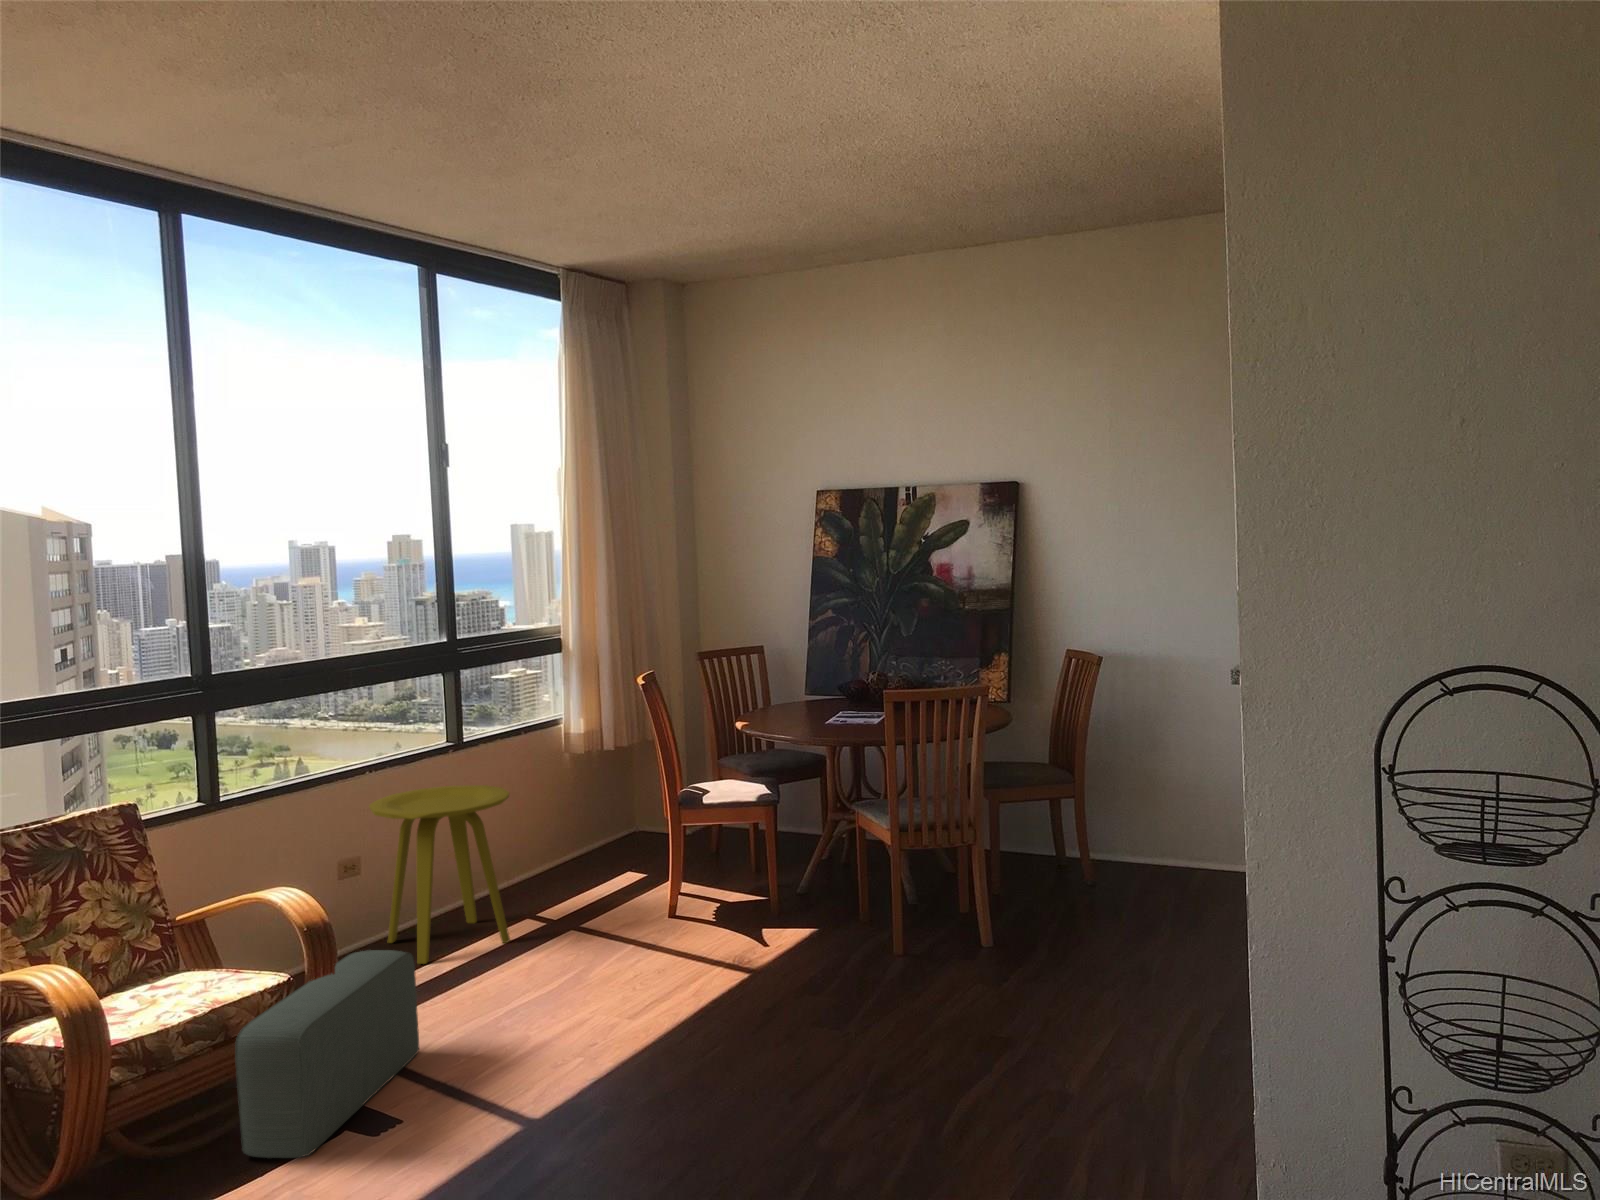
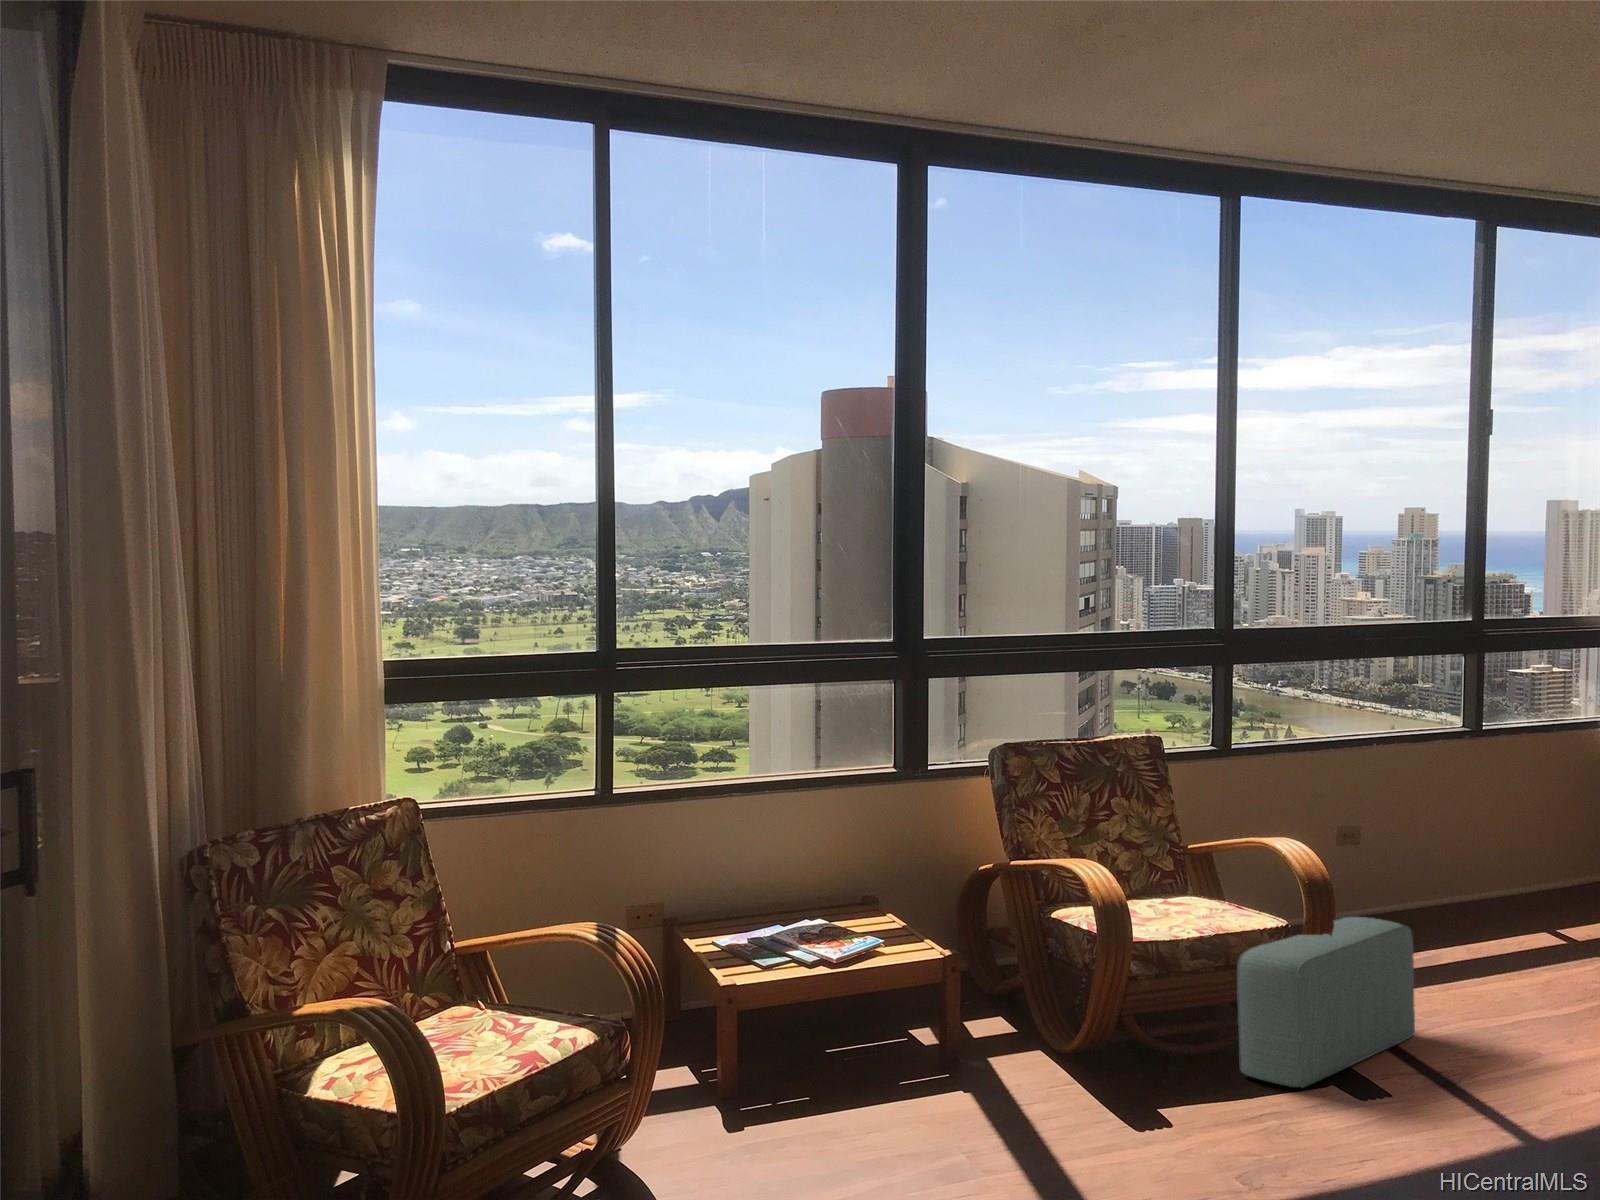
side table: present [369,785,510,964] -> none [1363,781,1527,966]

